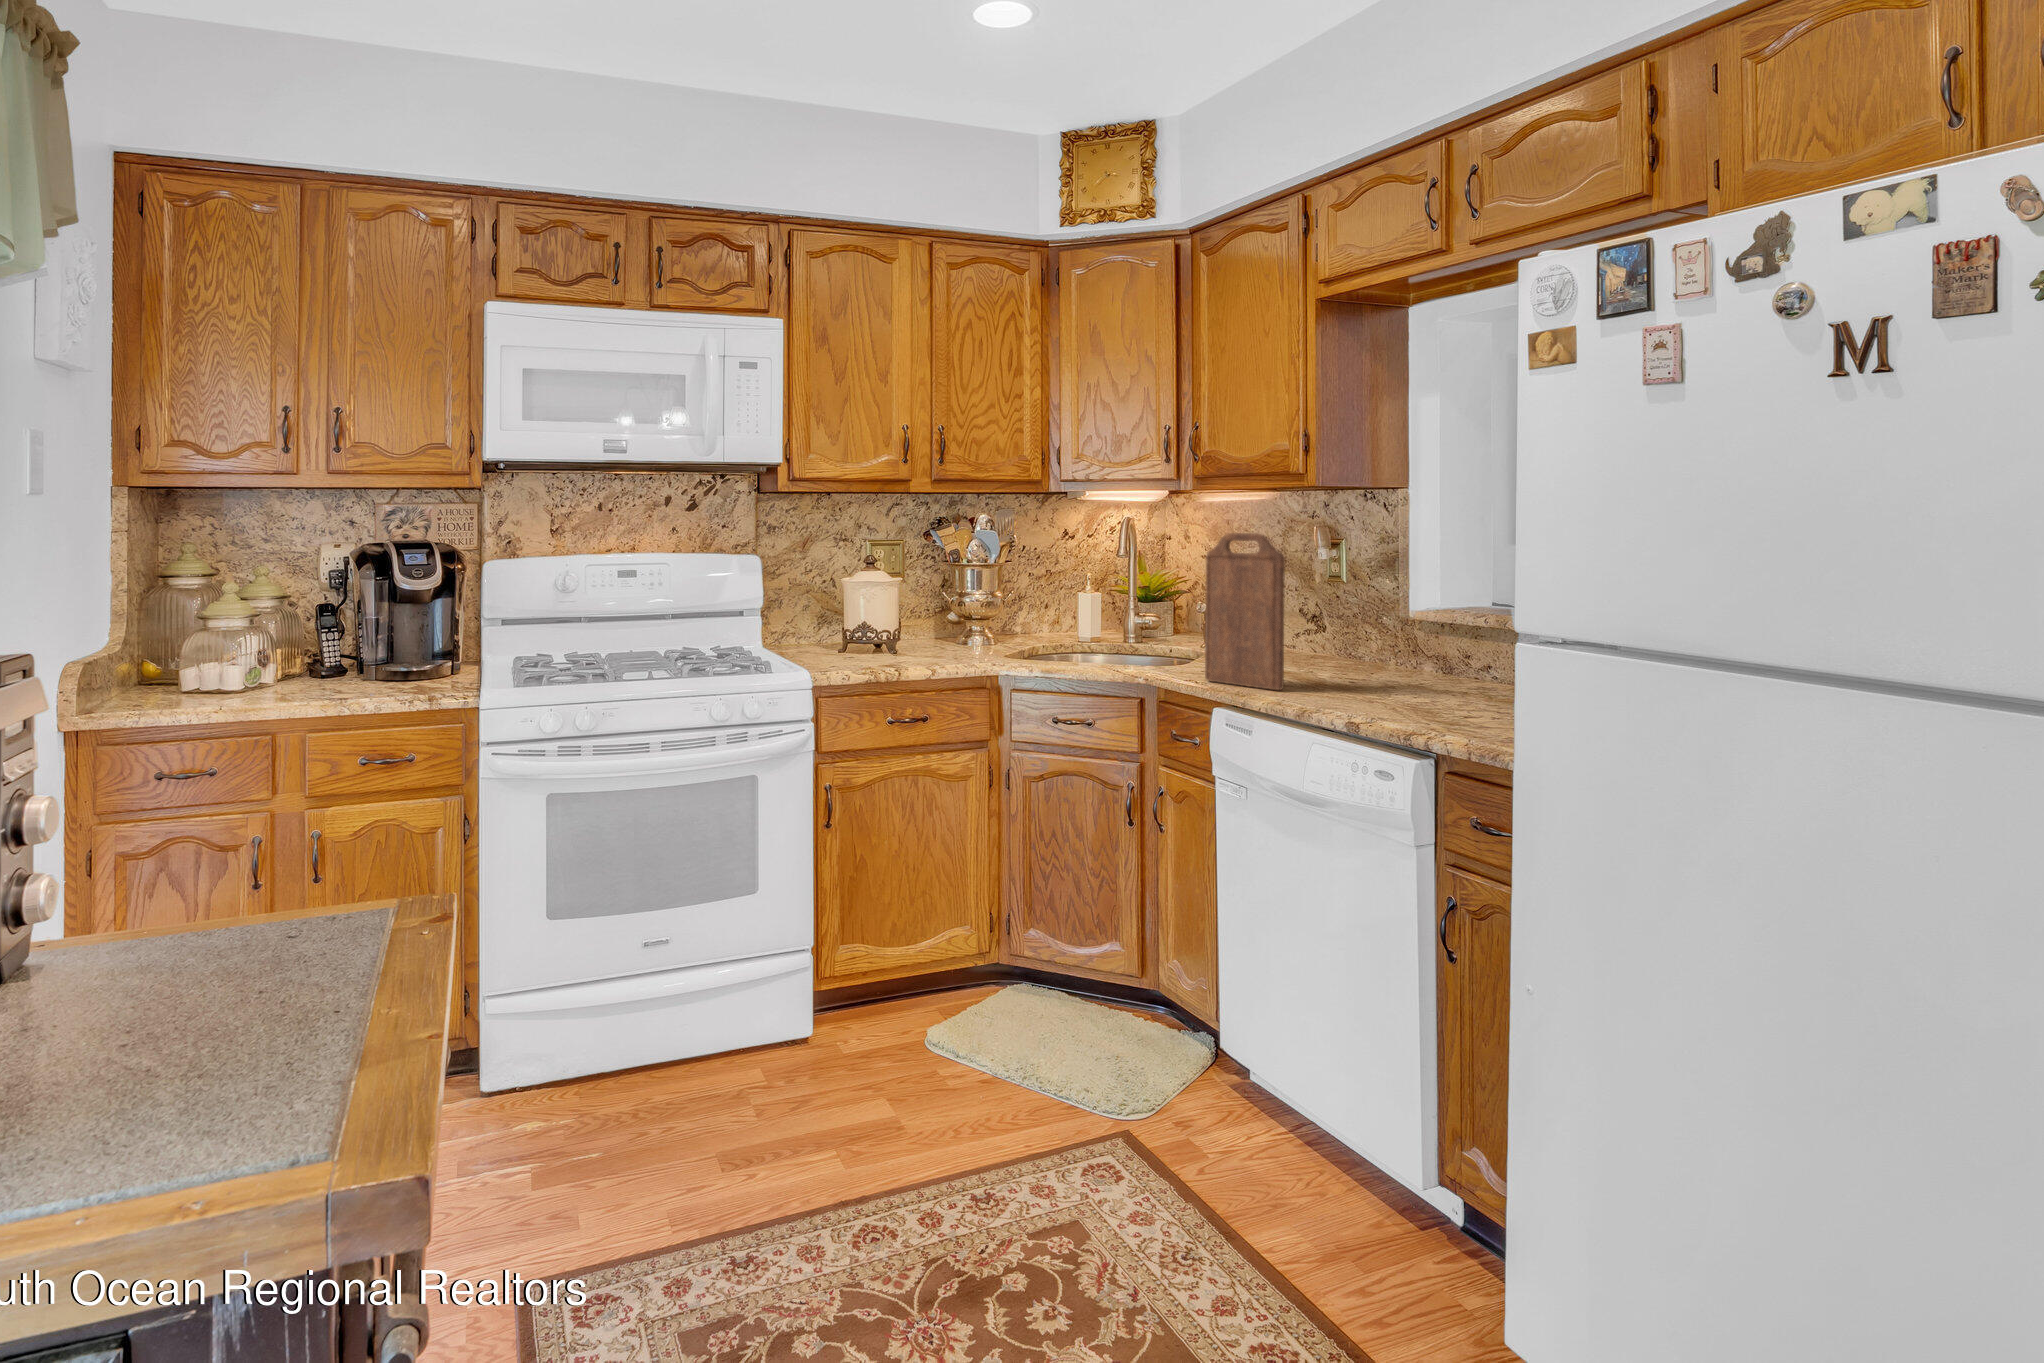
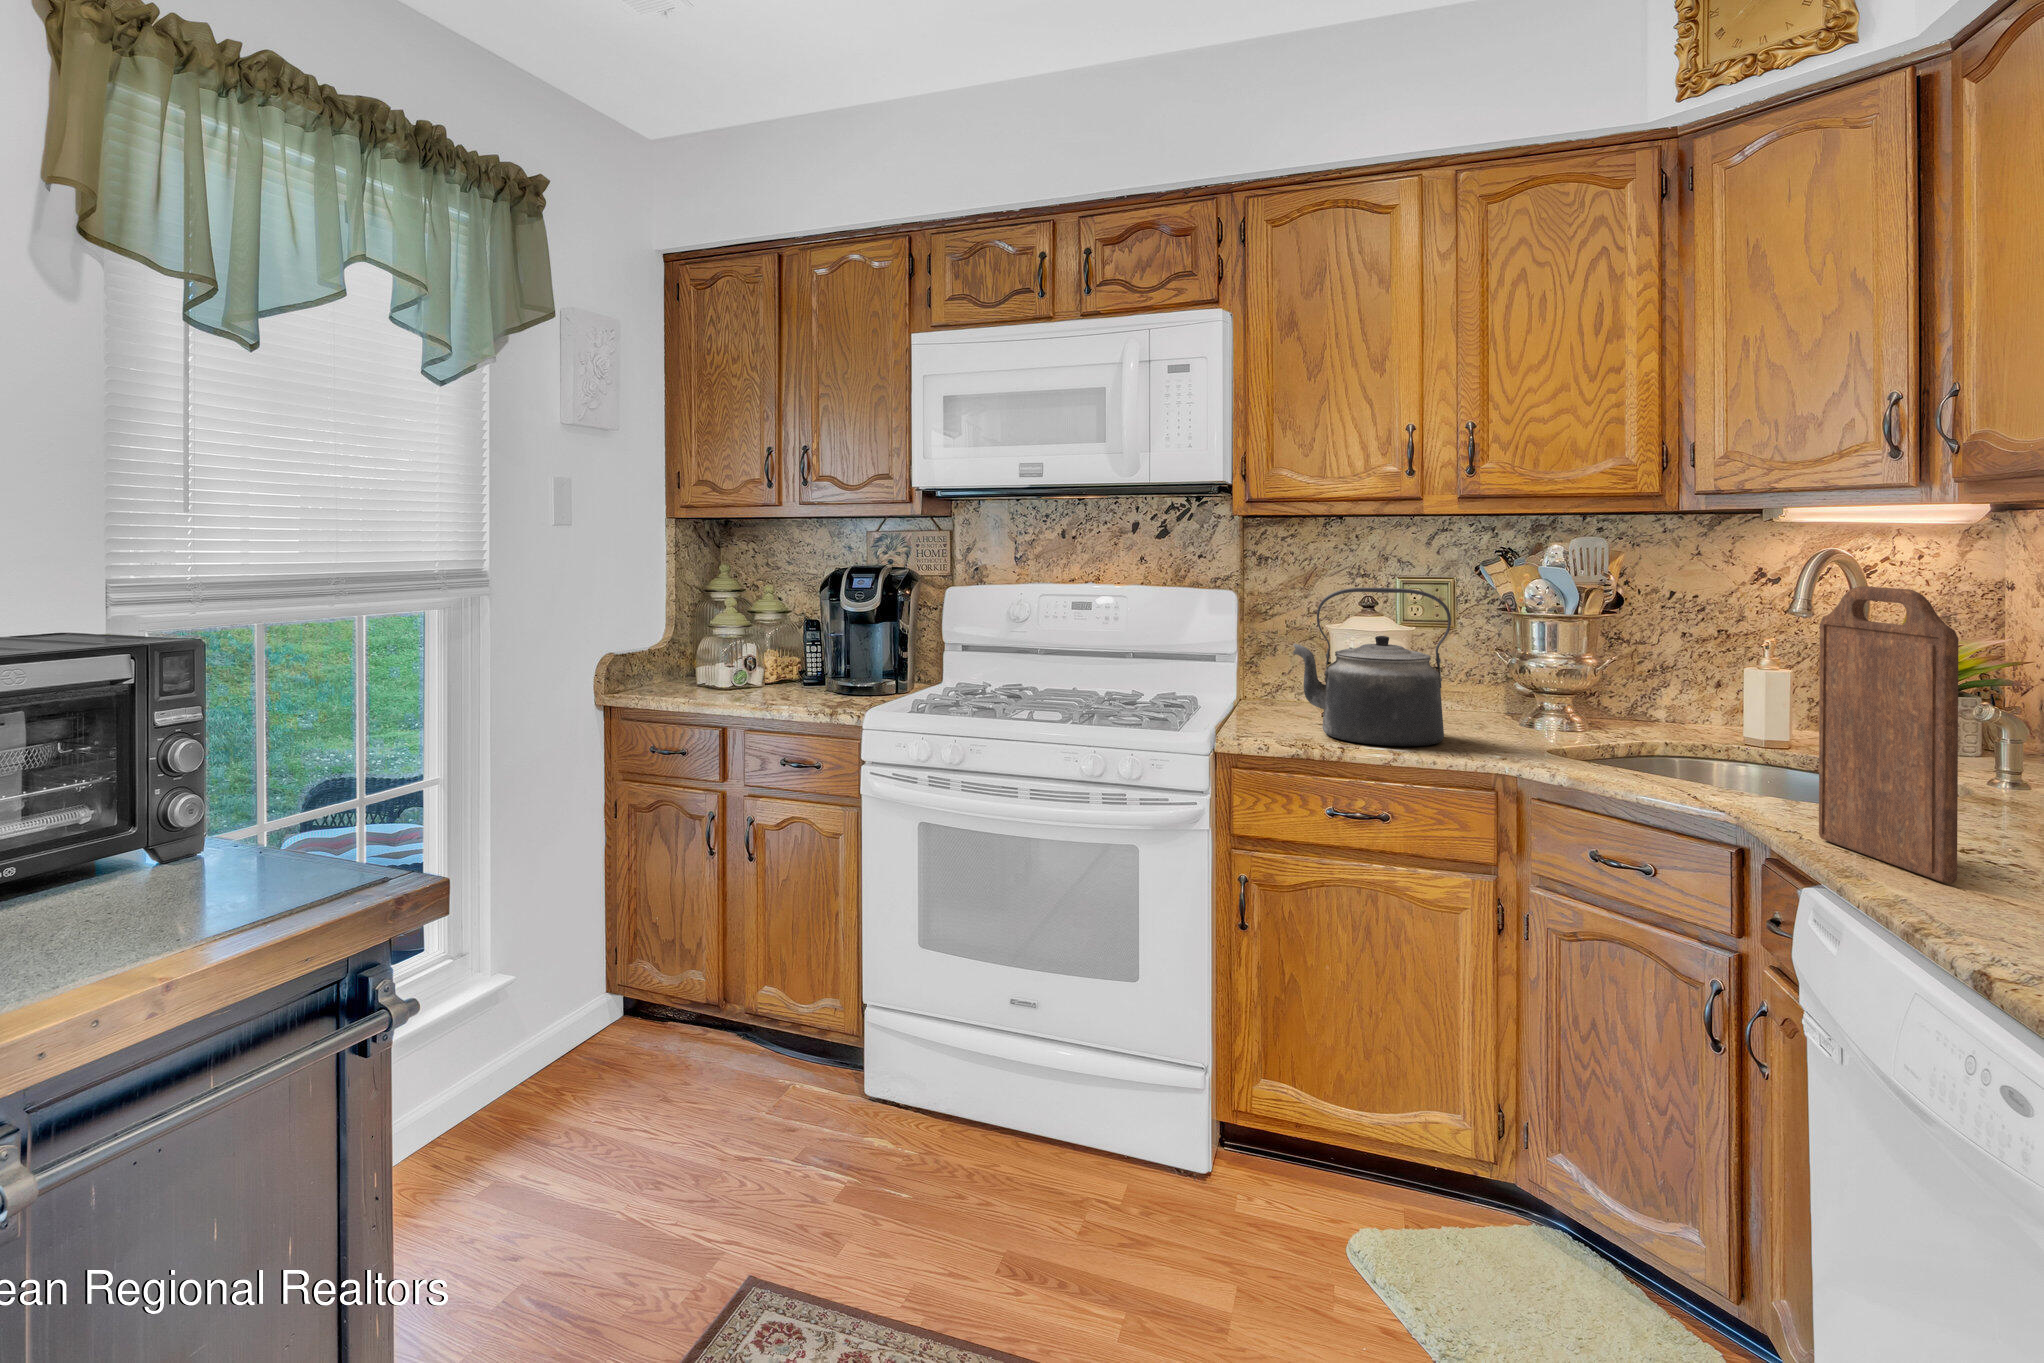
kettle: none [850,548,953,666] -> present [1293,588,1451,746]

